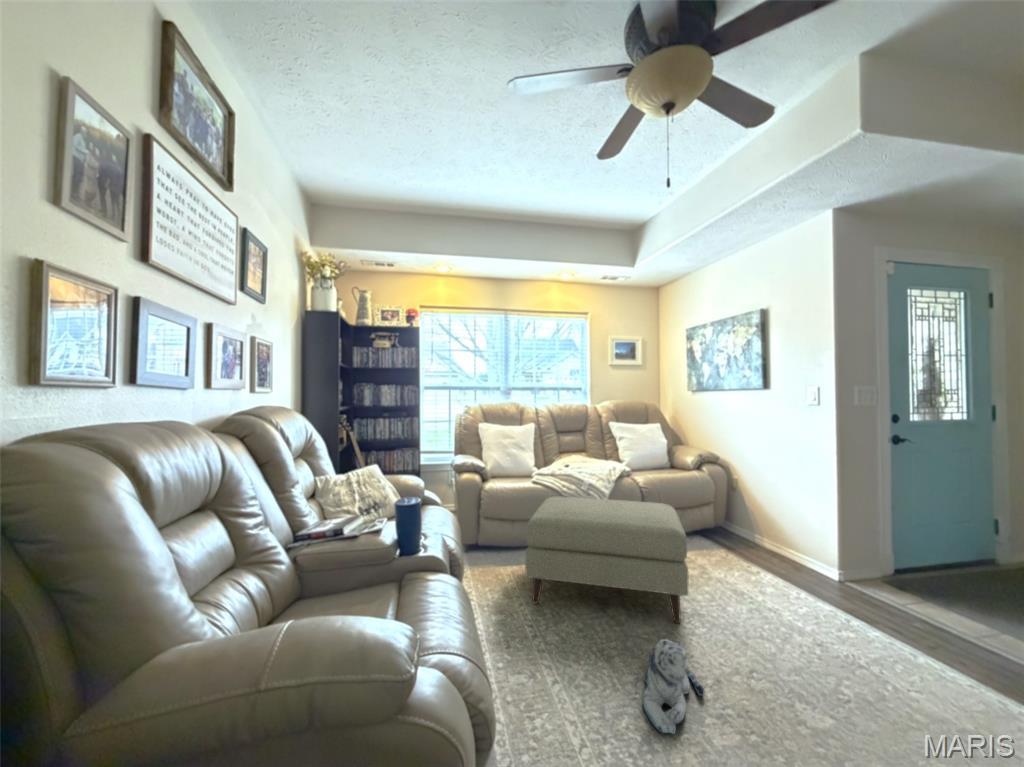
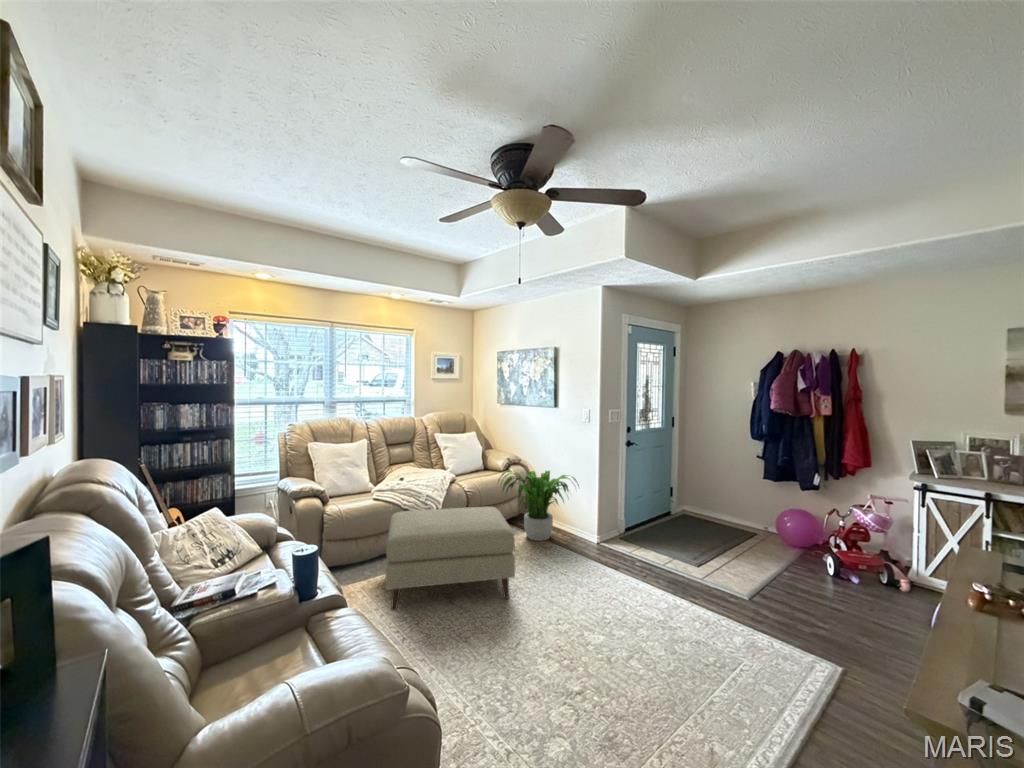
potted plant: none [681,466,805,563] -> present [498,470,579,541]
plush toy: present [643,639,705,734] -> none [494,615,536,680]

